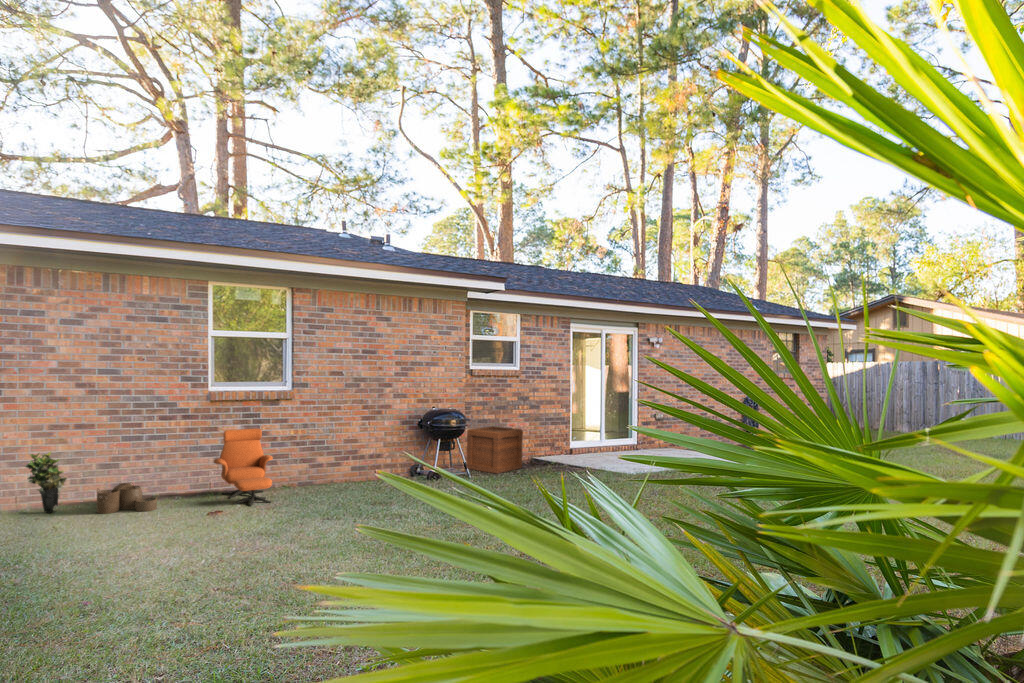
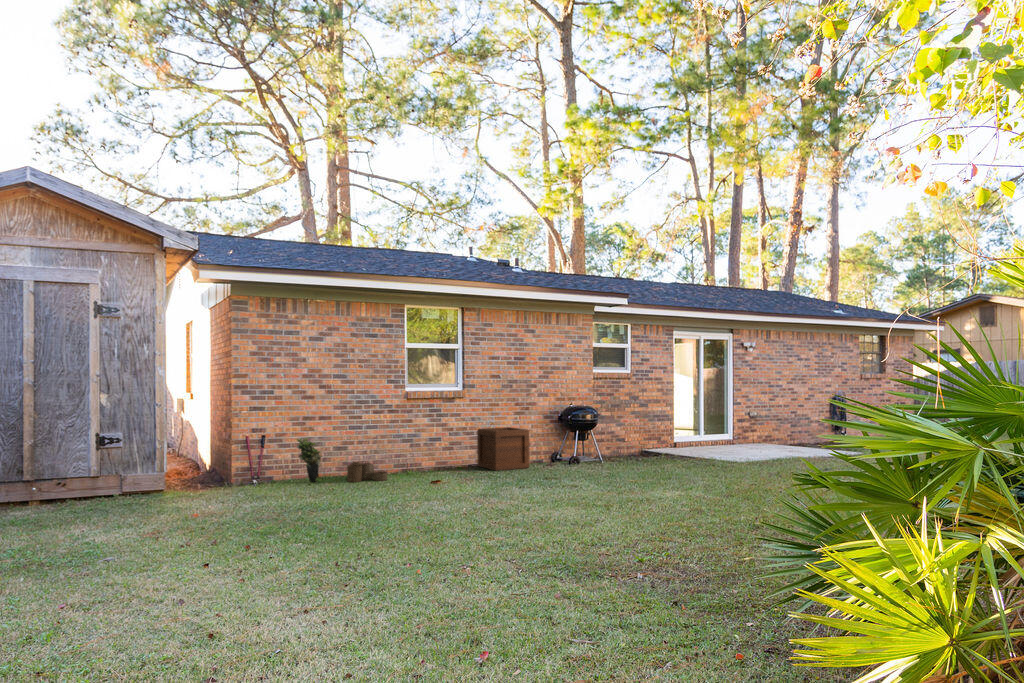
wooden crate: present [466,426,523,474] -> present [477,427,529,471]
lounge chair: present [214,429,273,506] -> none [415,421,466,478]

